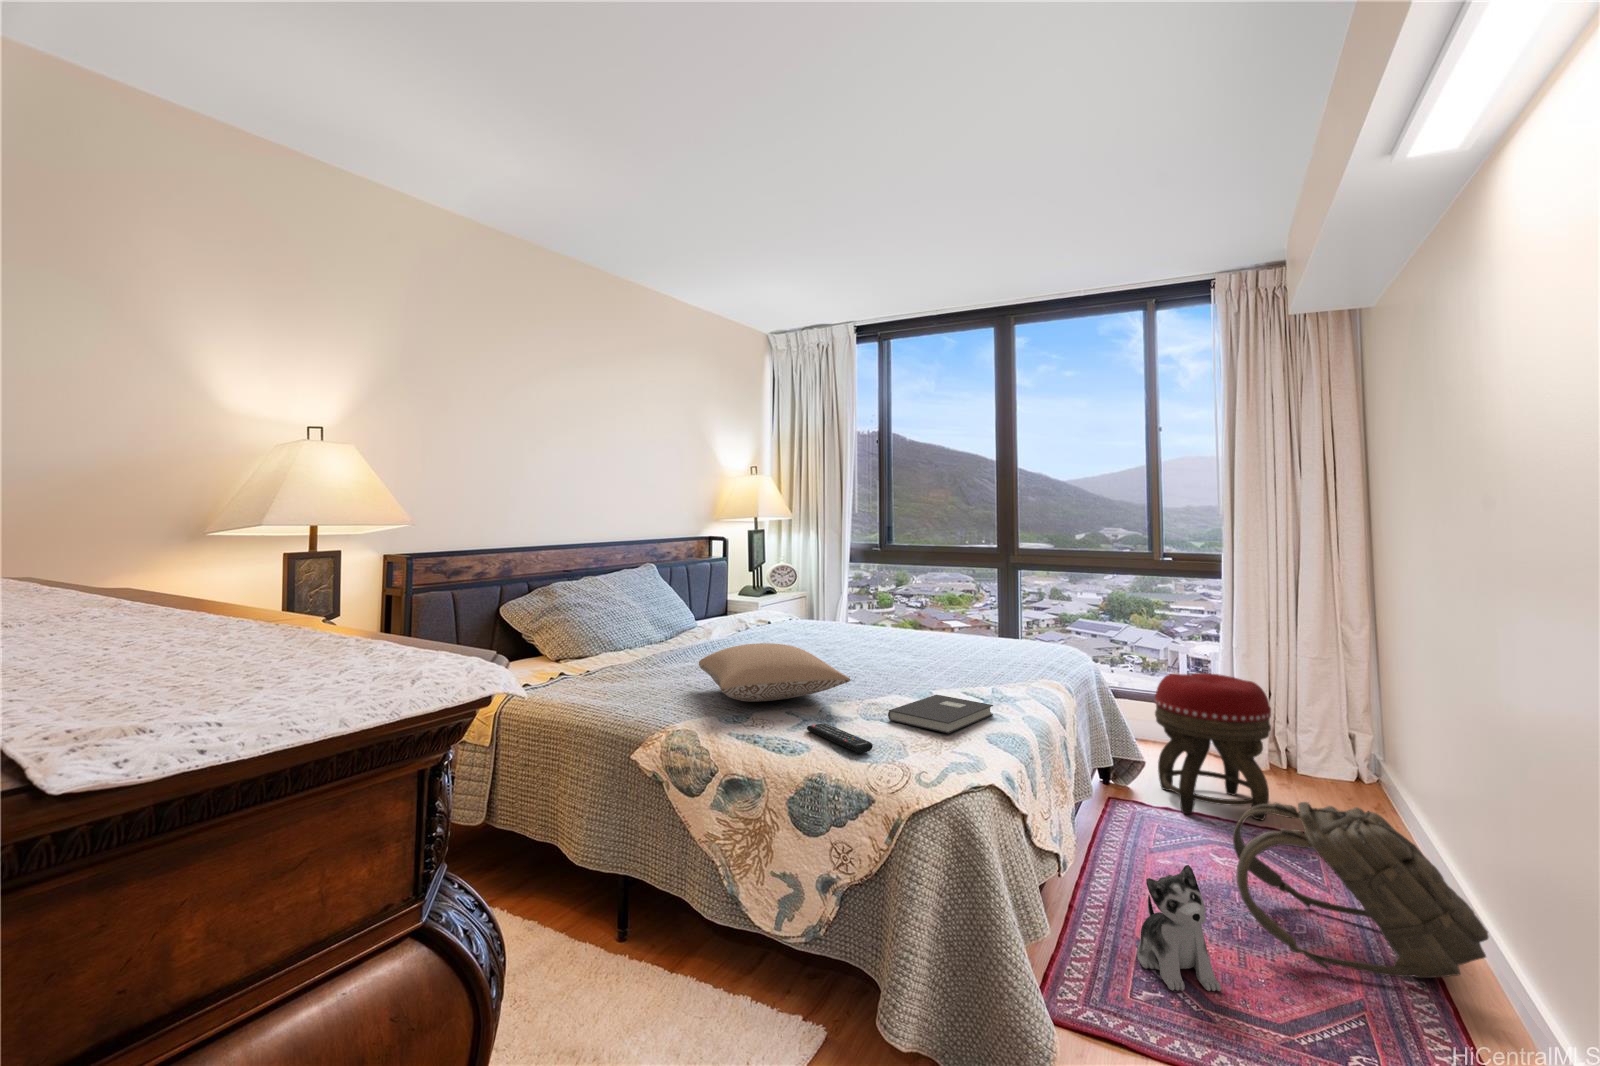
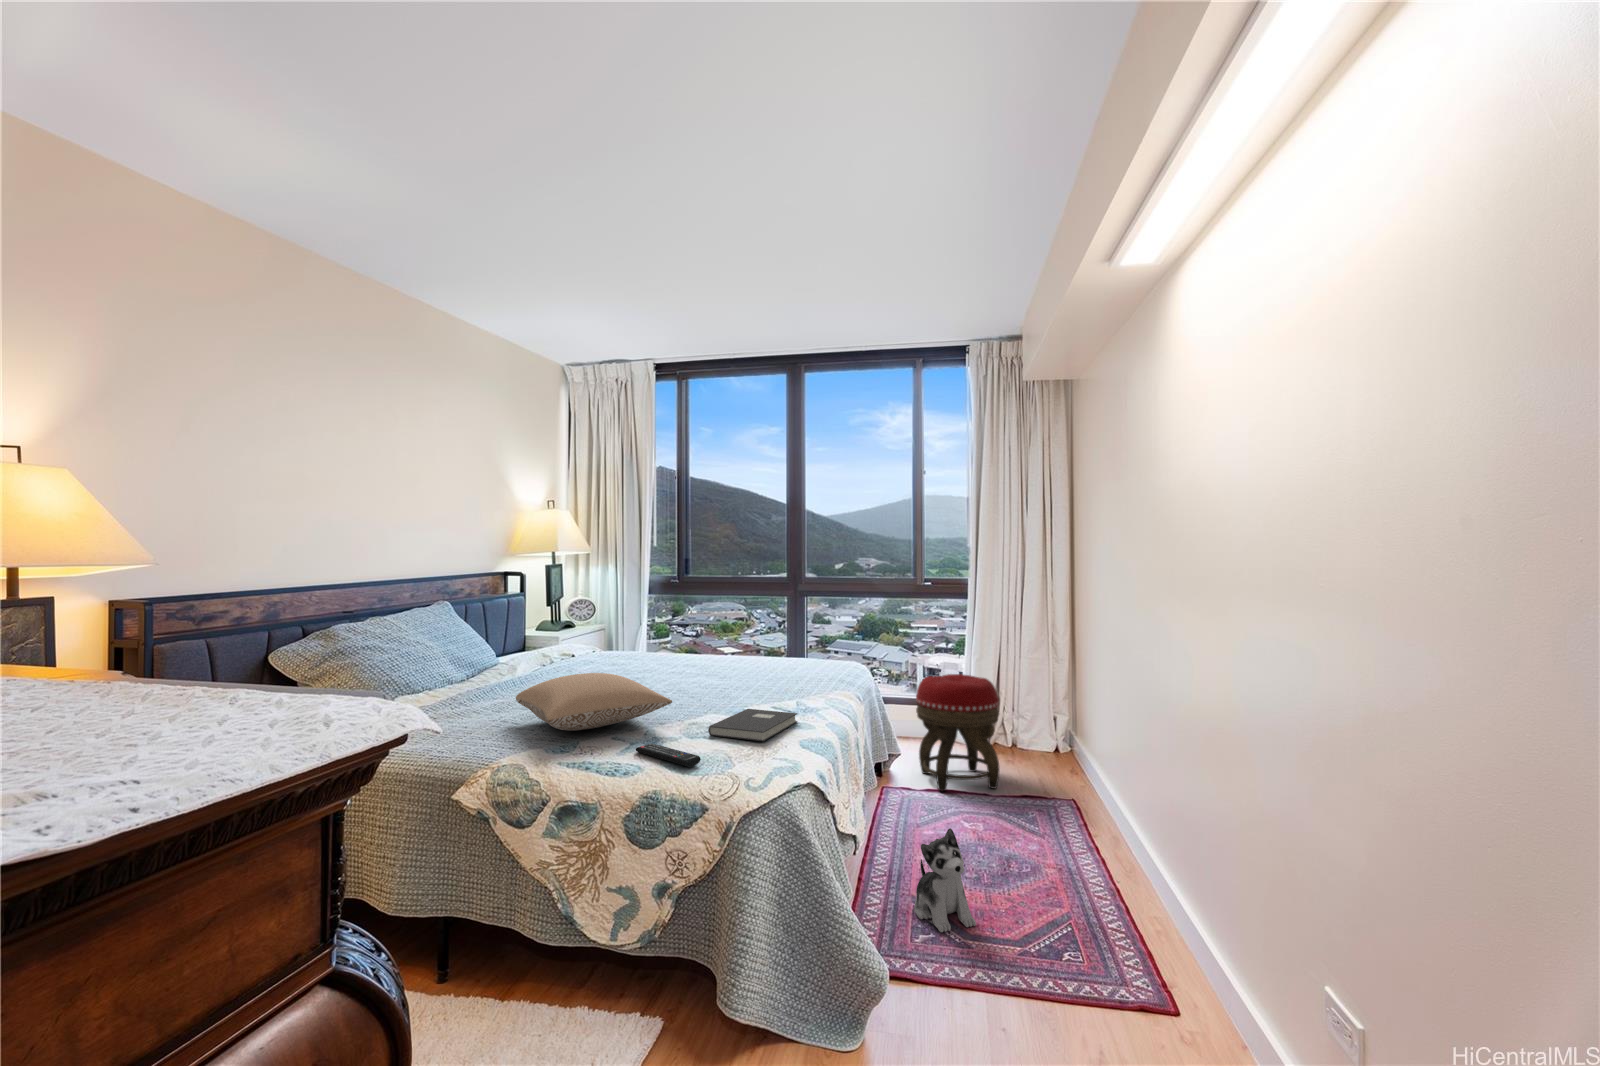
backpack: present [1233,802,1488,978] -> none [978,767,1141,895]

